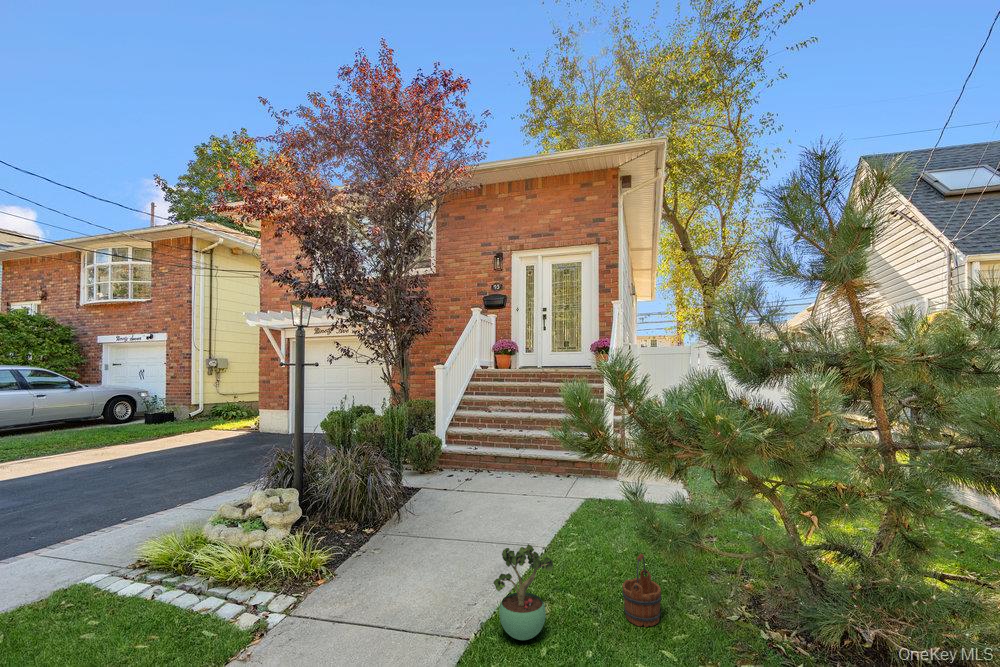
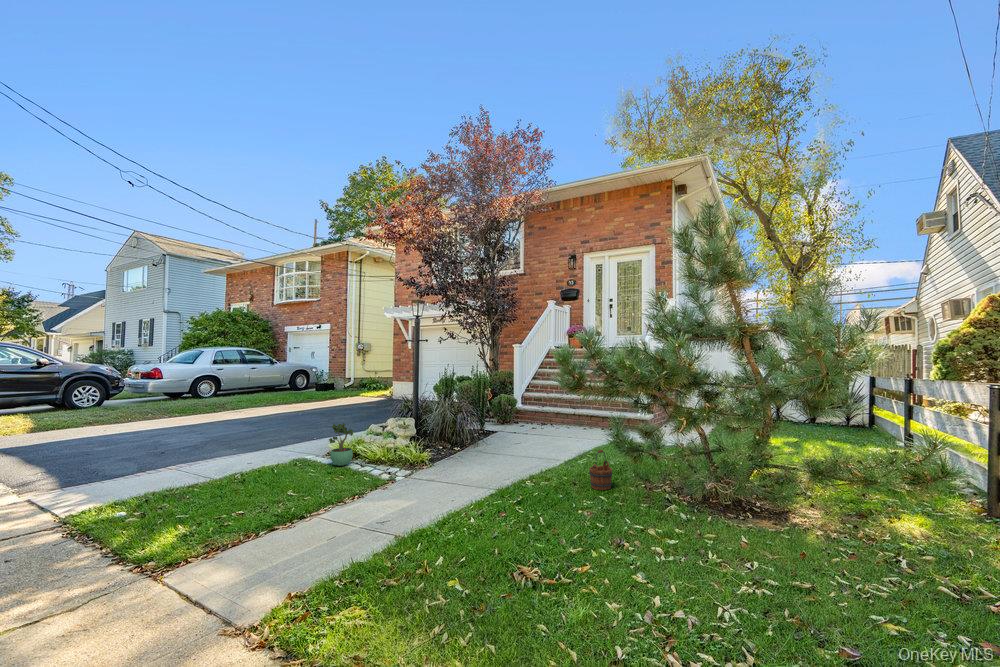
potted plant: present [493,544,553,640] -> present [329,423,353,466]

